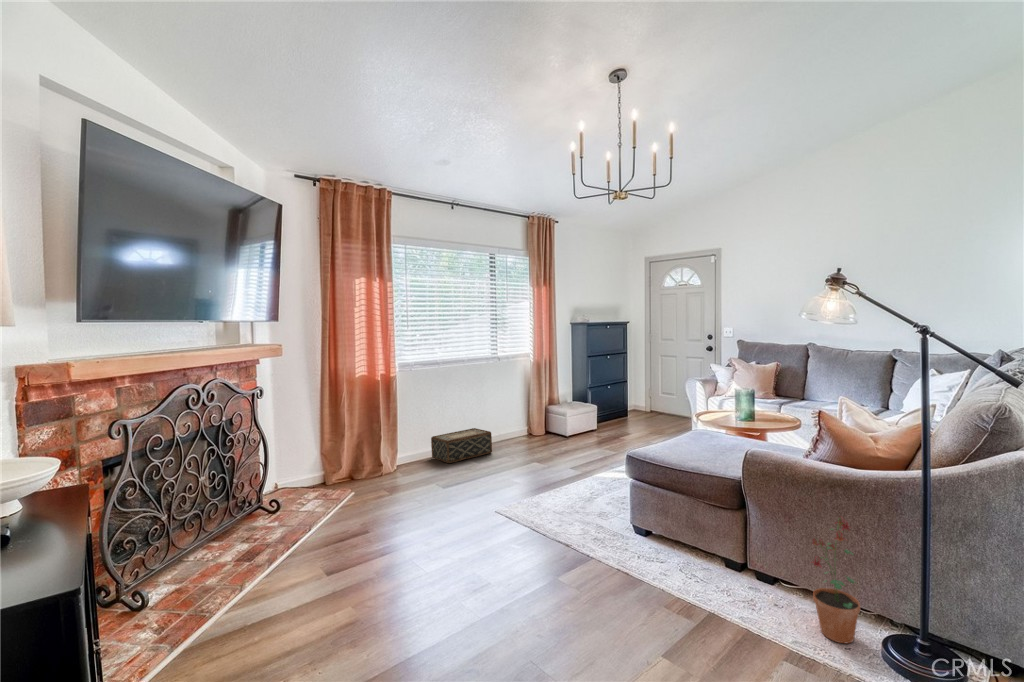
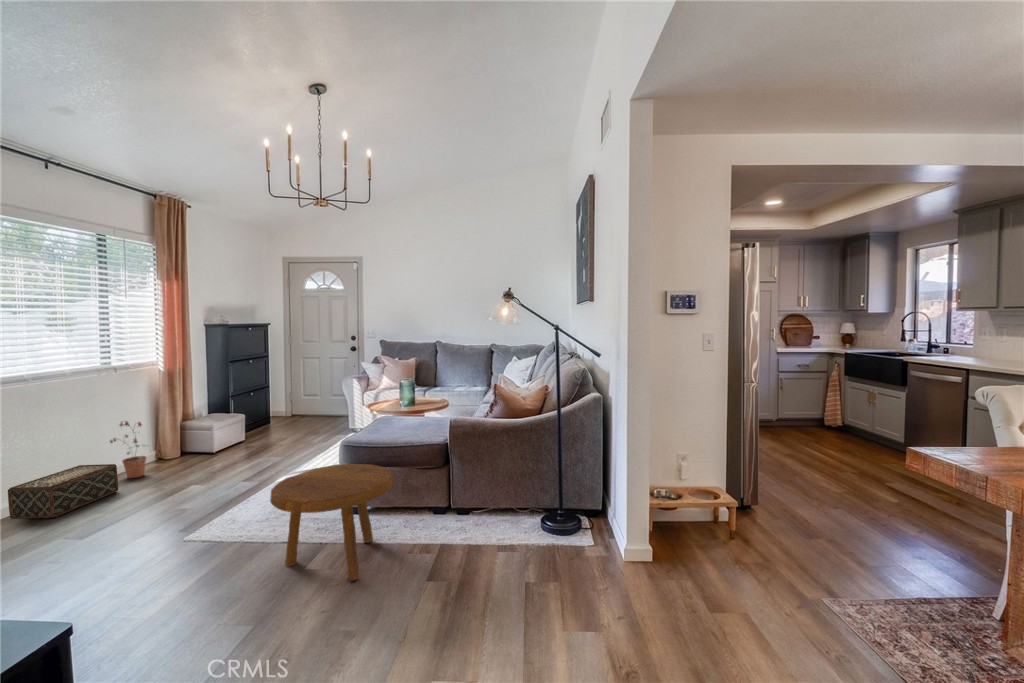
footstool: none [524,474,650,611] -> present [270,464,393,581]
potted plant: present [812,517,860,643] -> present [110,421,146,478]

